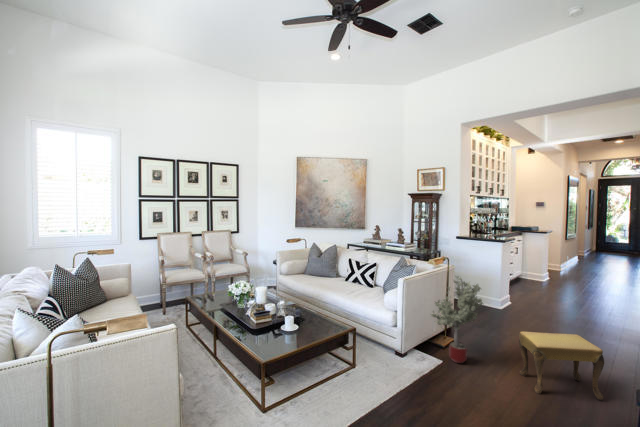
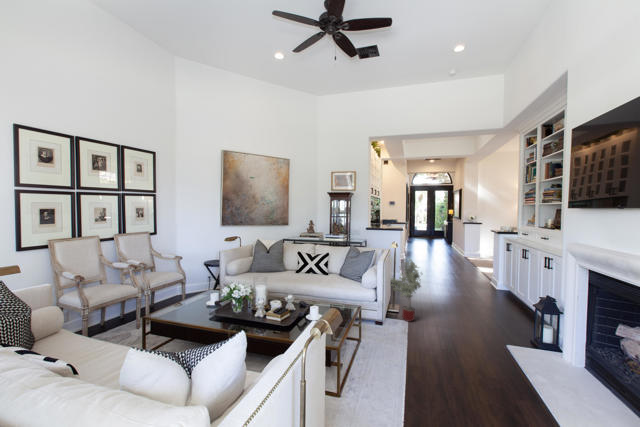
footstool: present [519,331,604,400] -> none [443,287,489,329]

